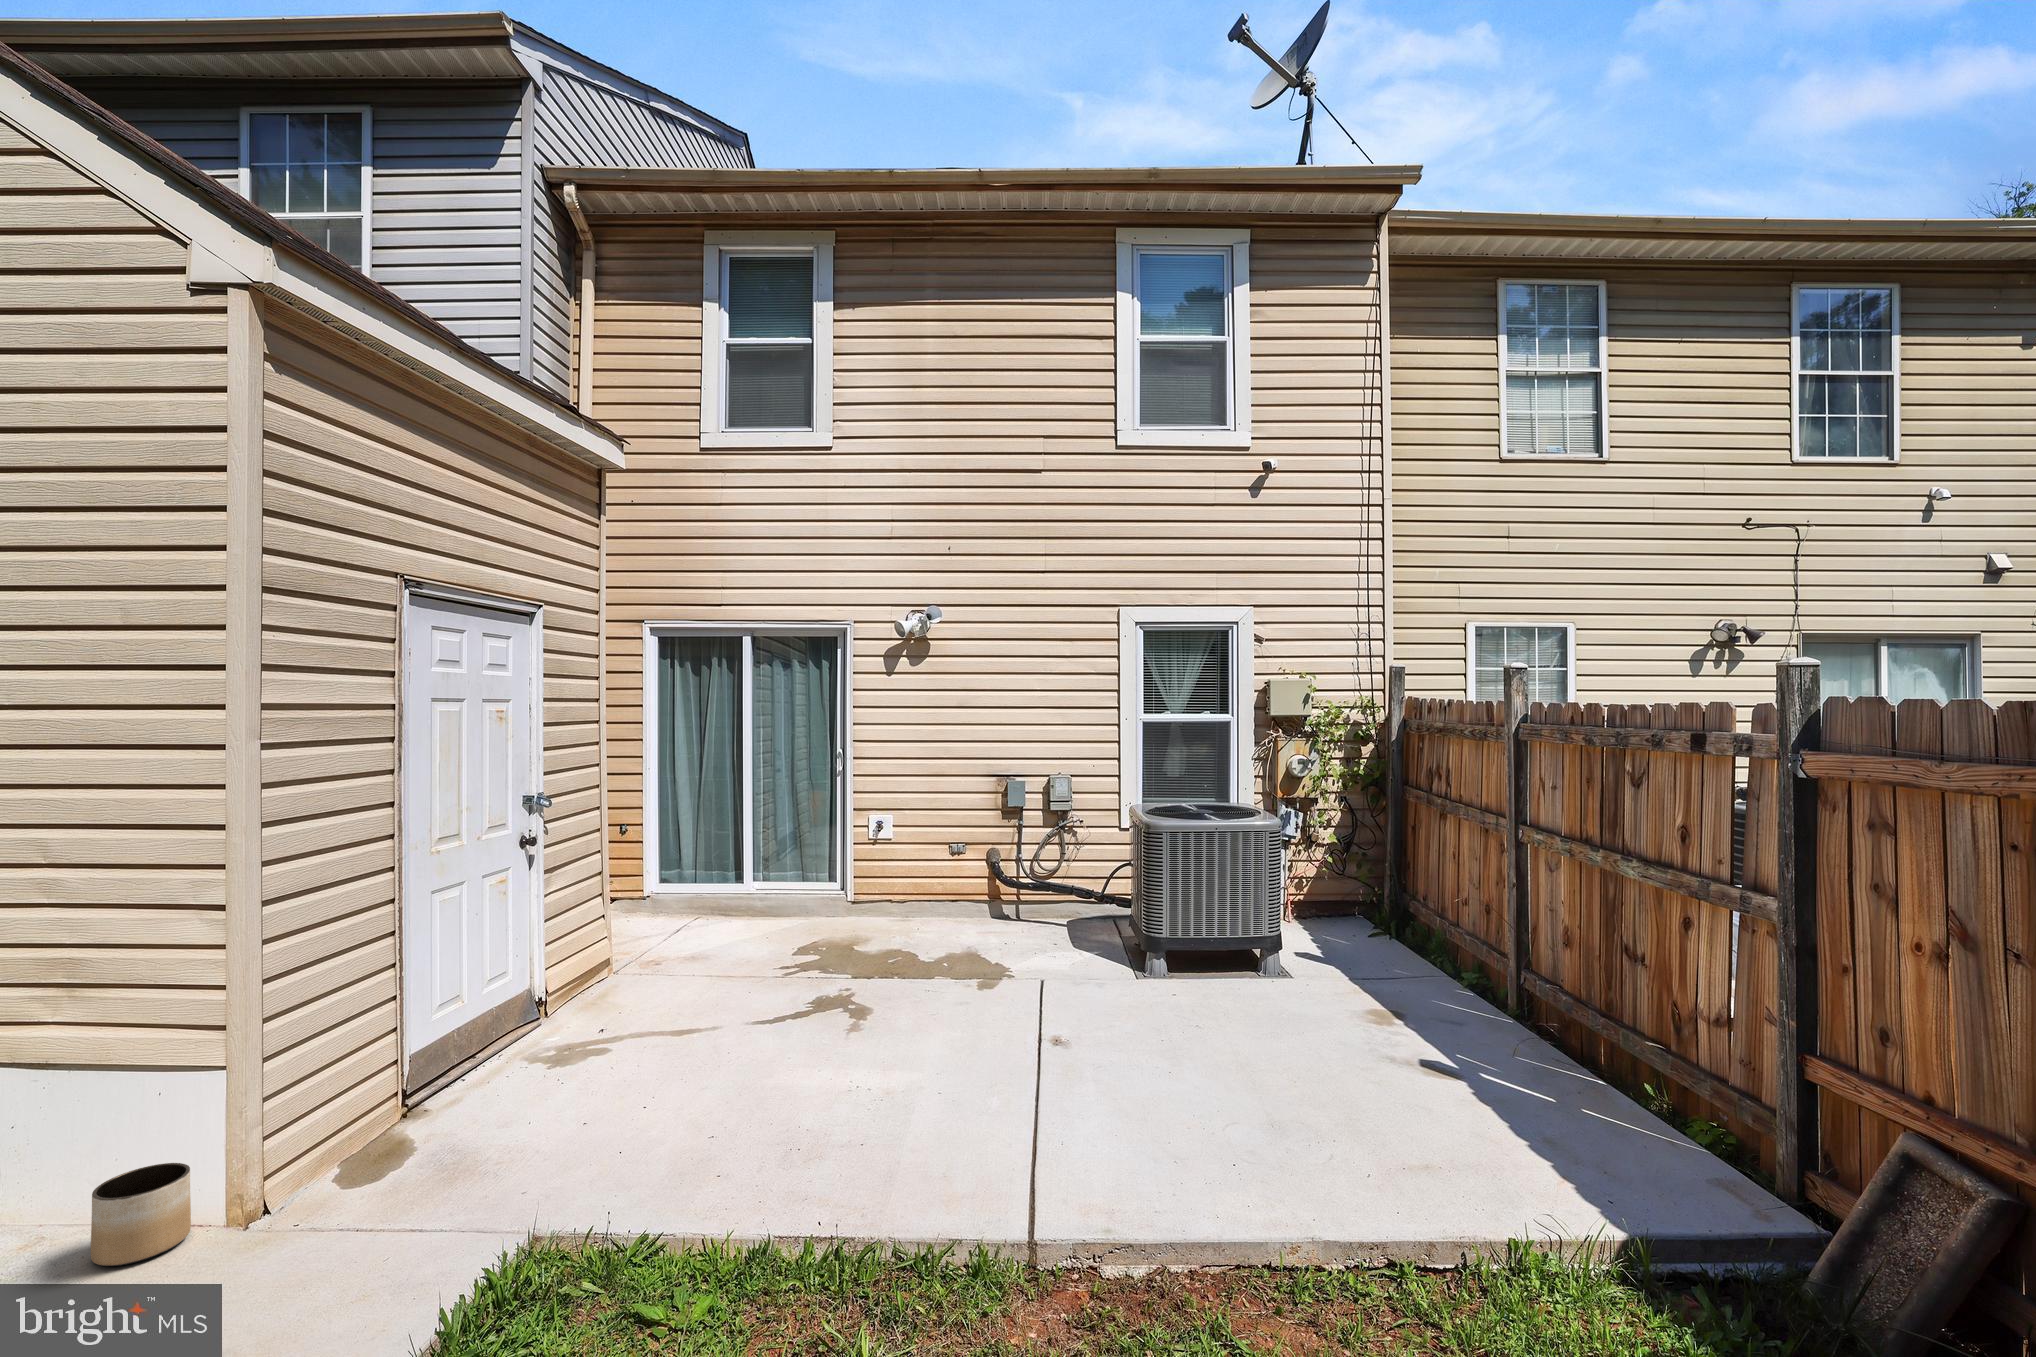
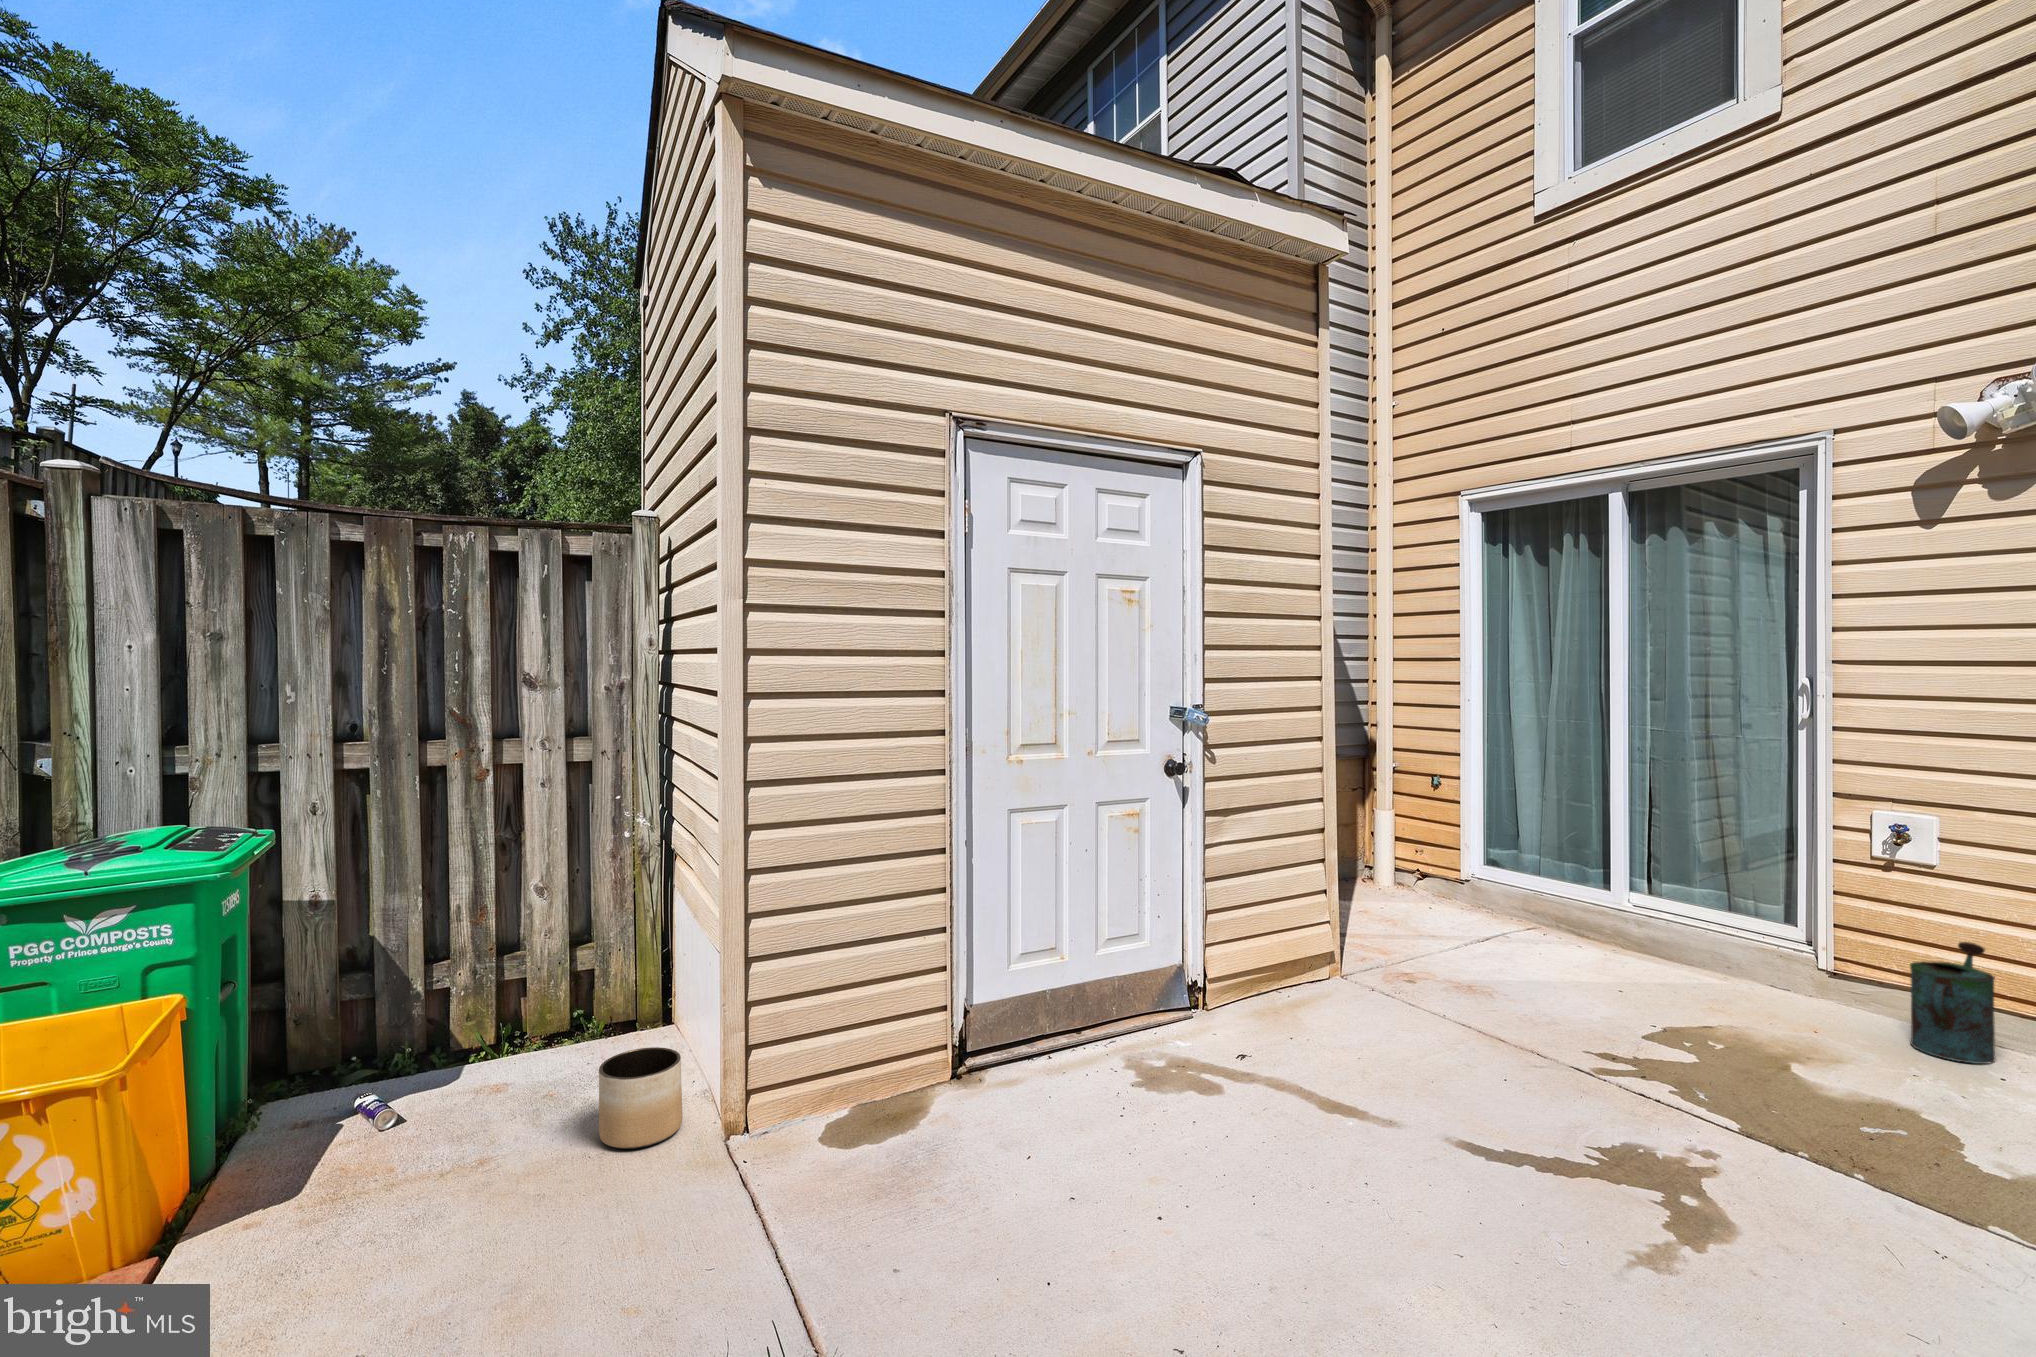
watering can: none [889,875,918,930] -> present [1910,942,1995,1064]

